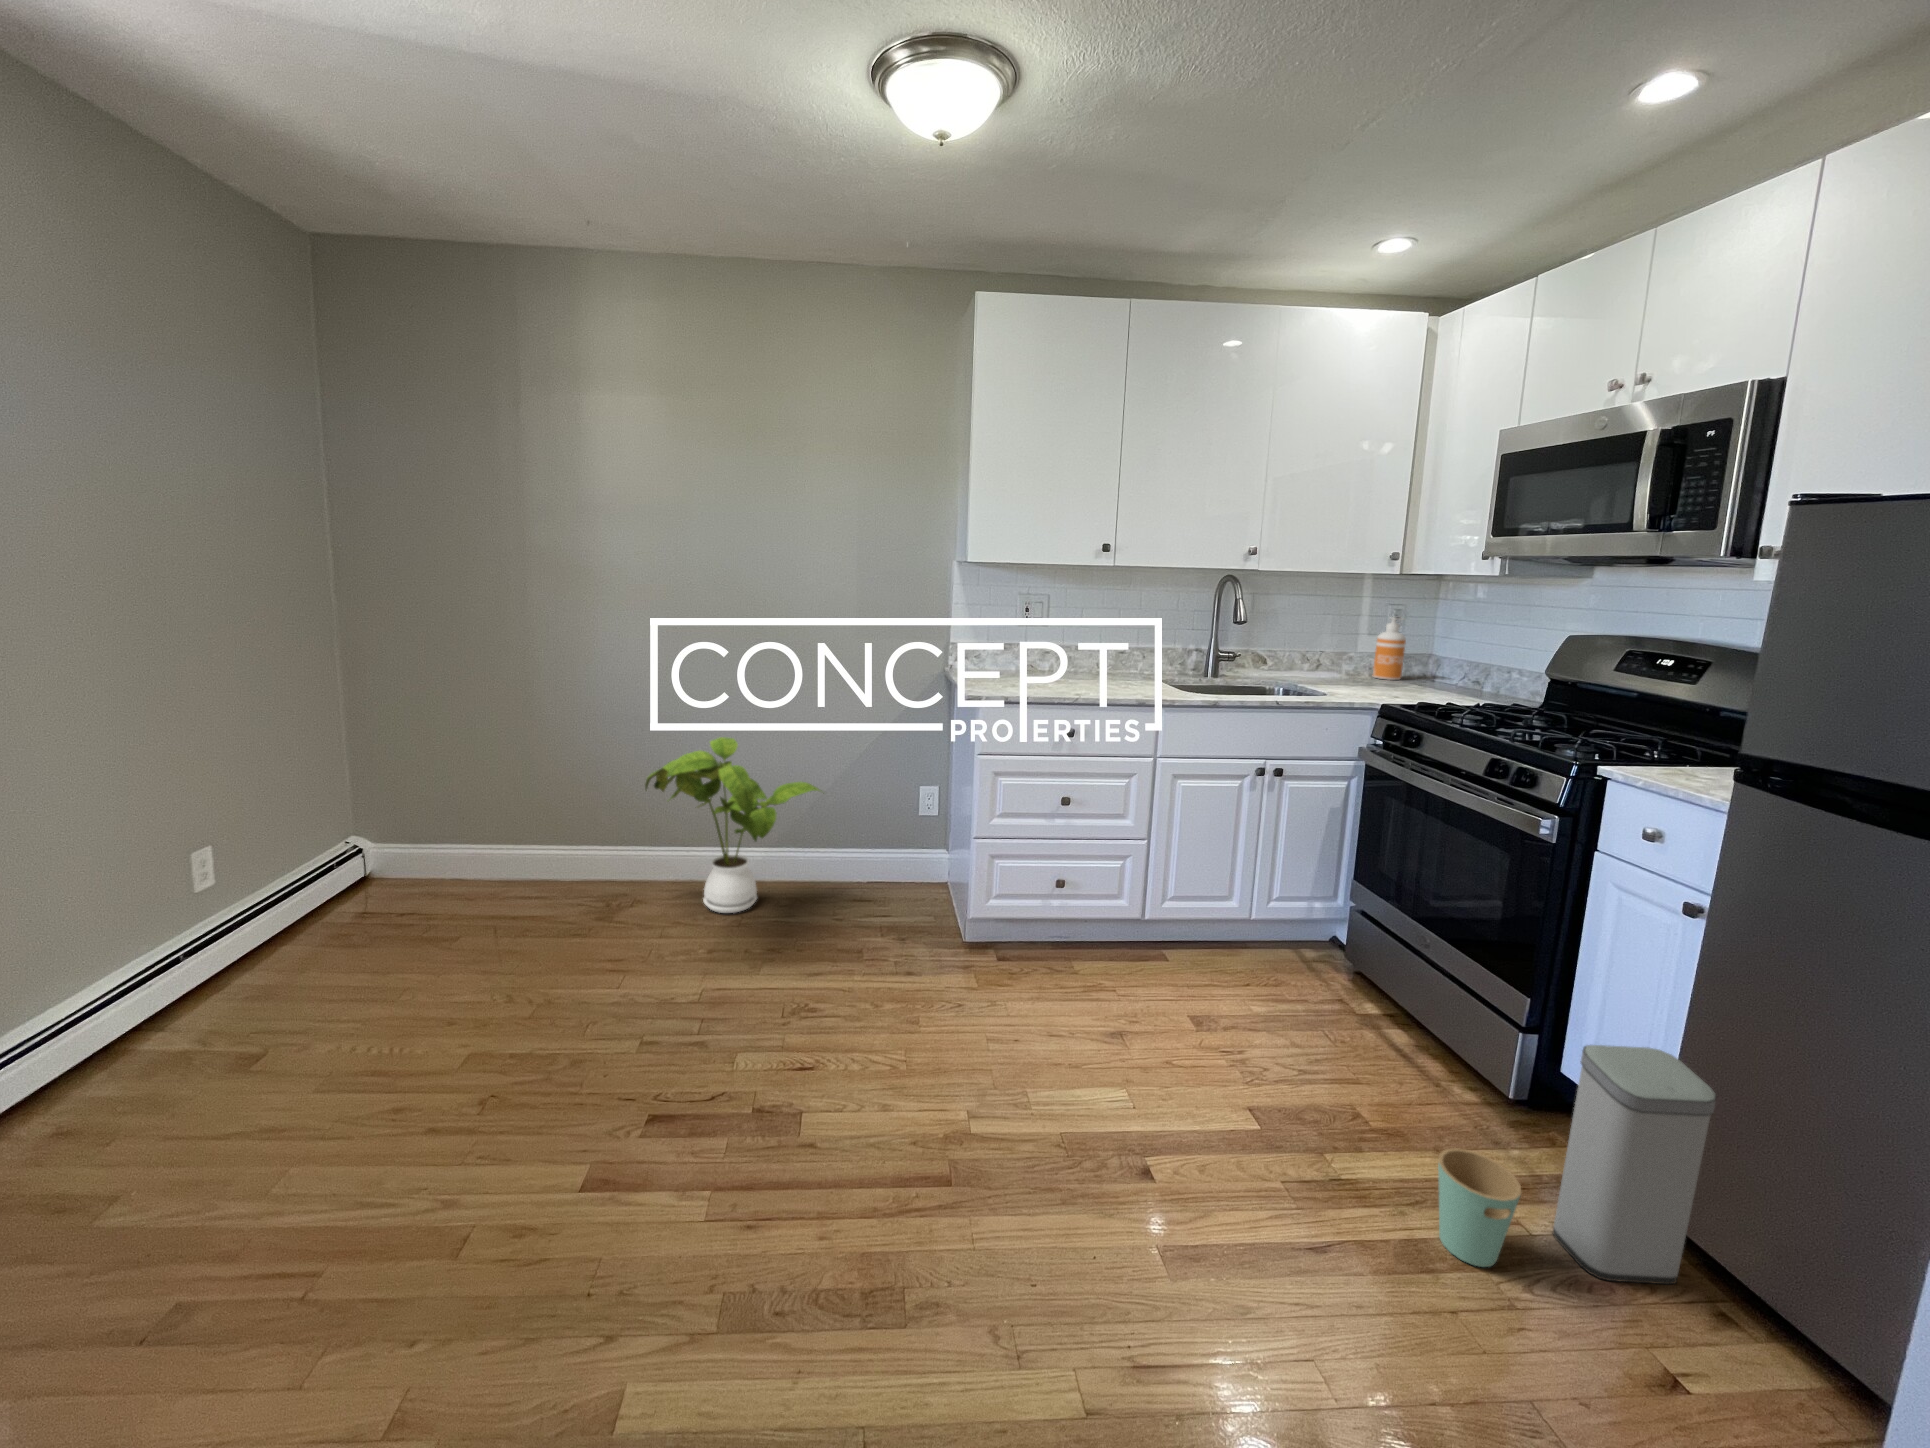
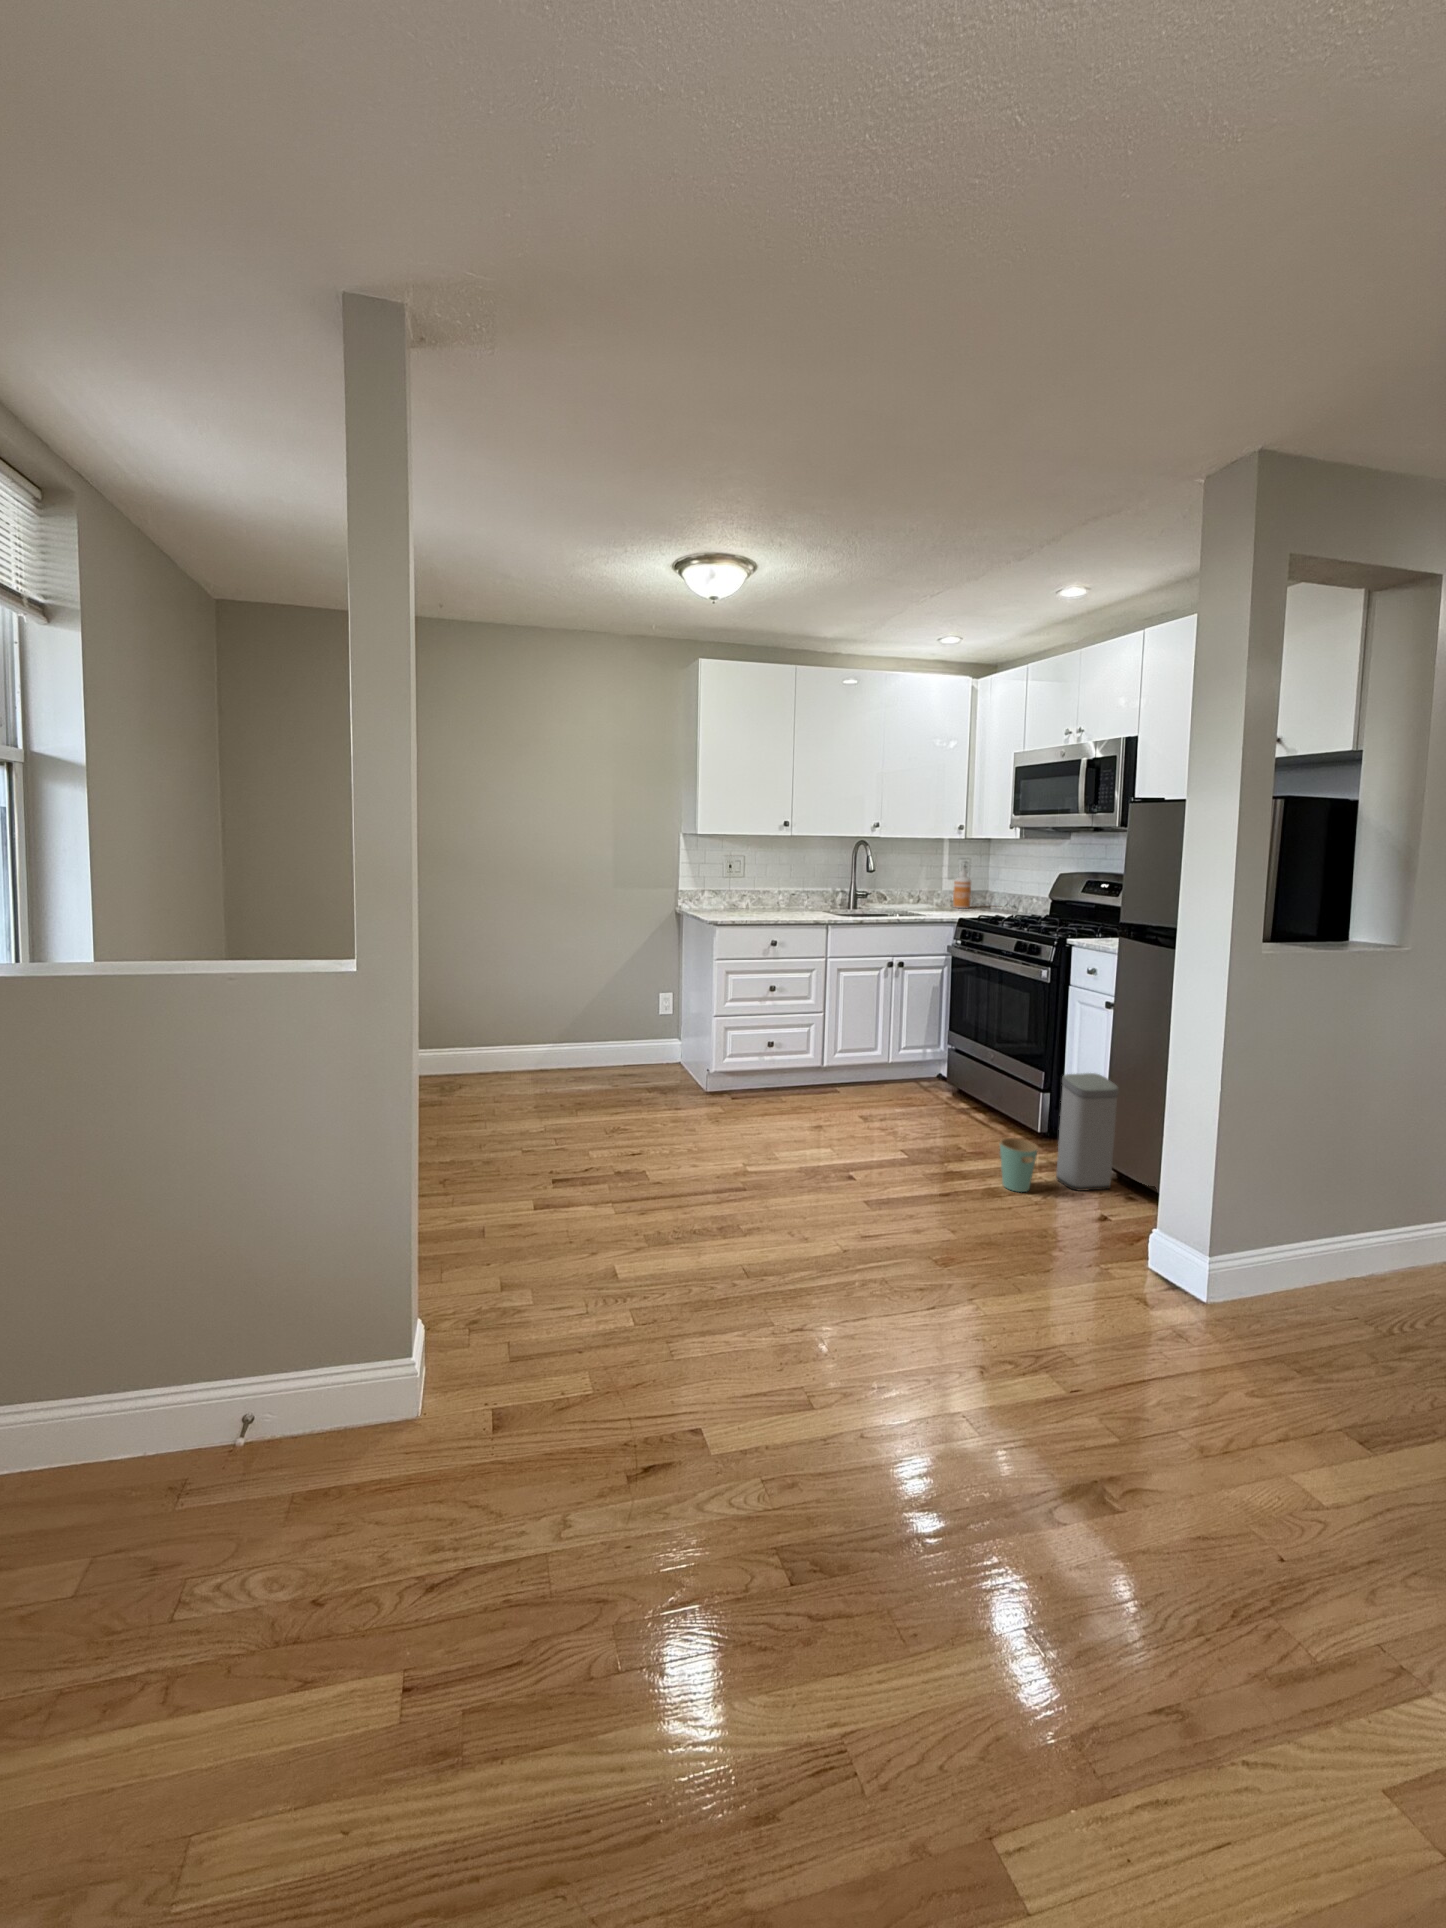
house plant: present [645,737,820,913] -> none [471,958,597,1089]

